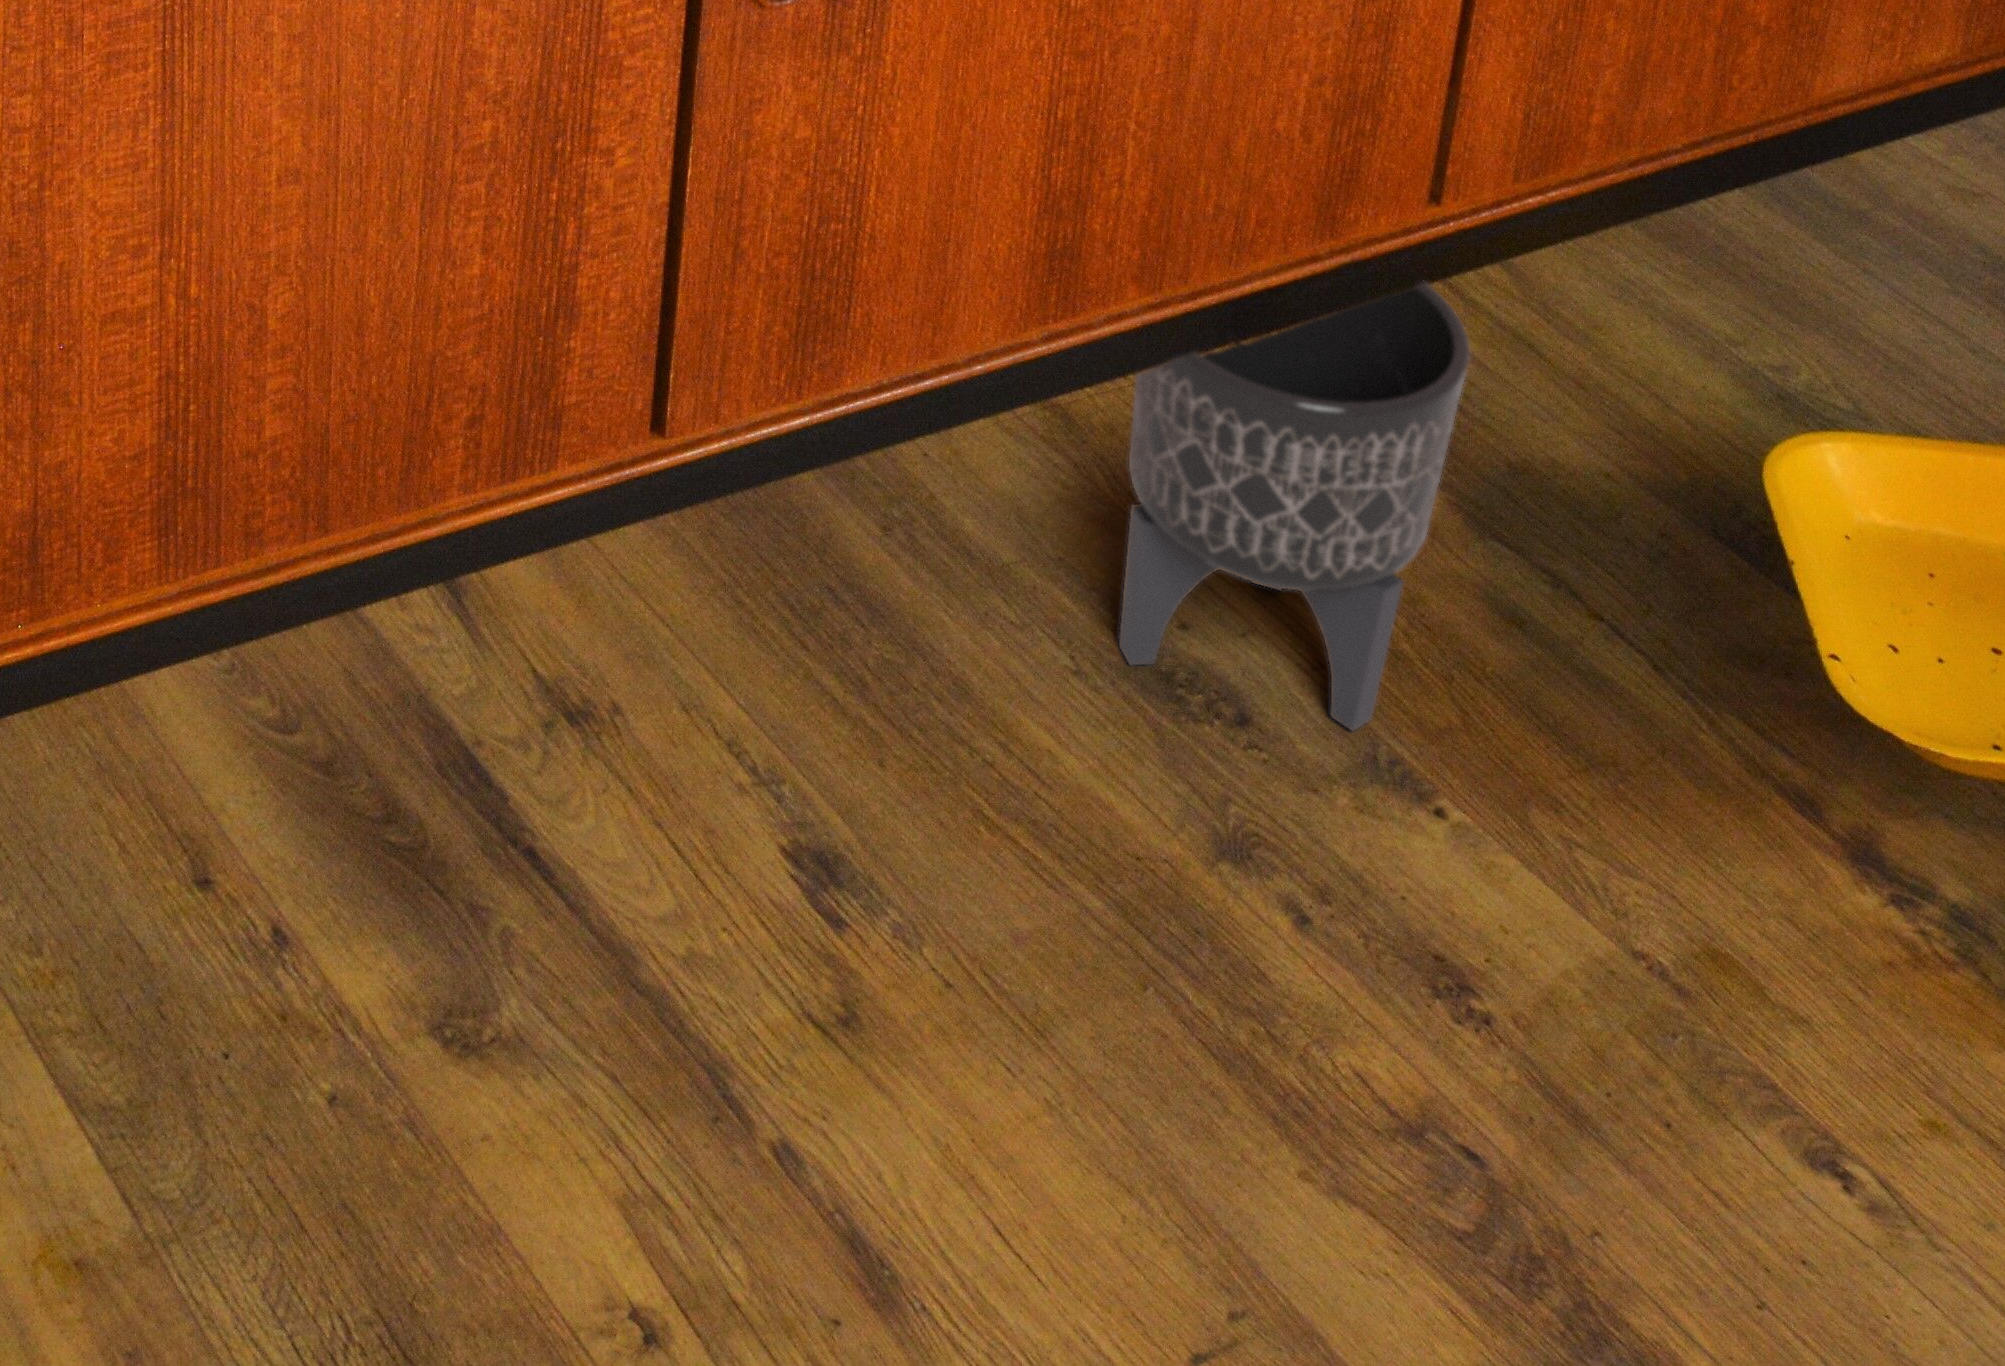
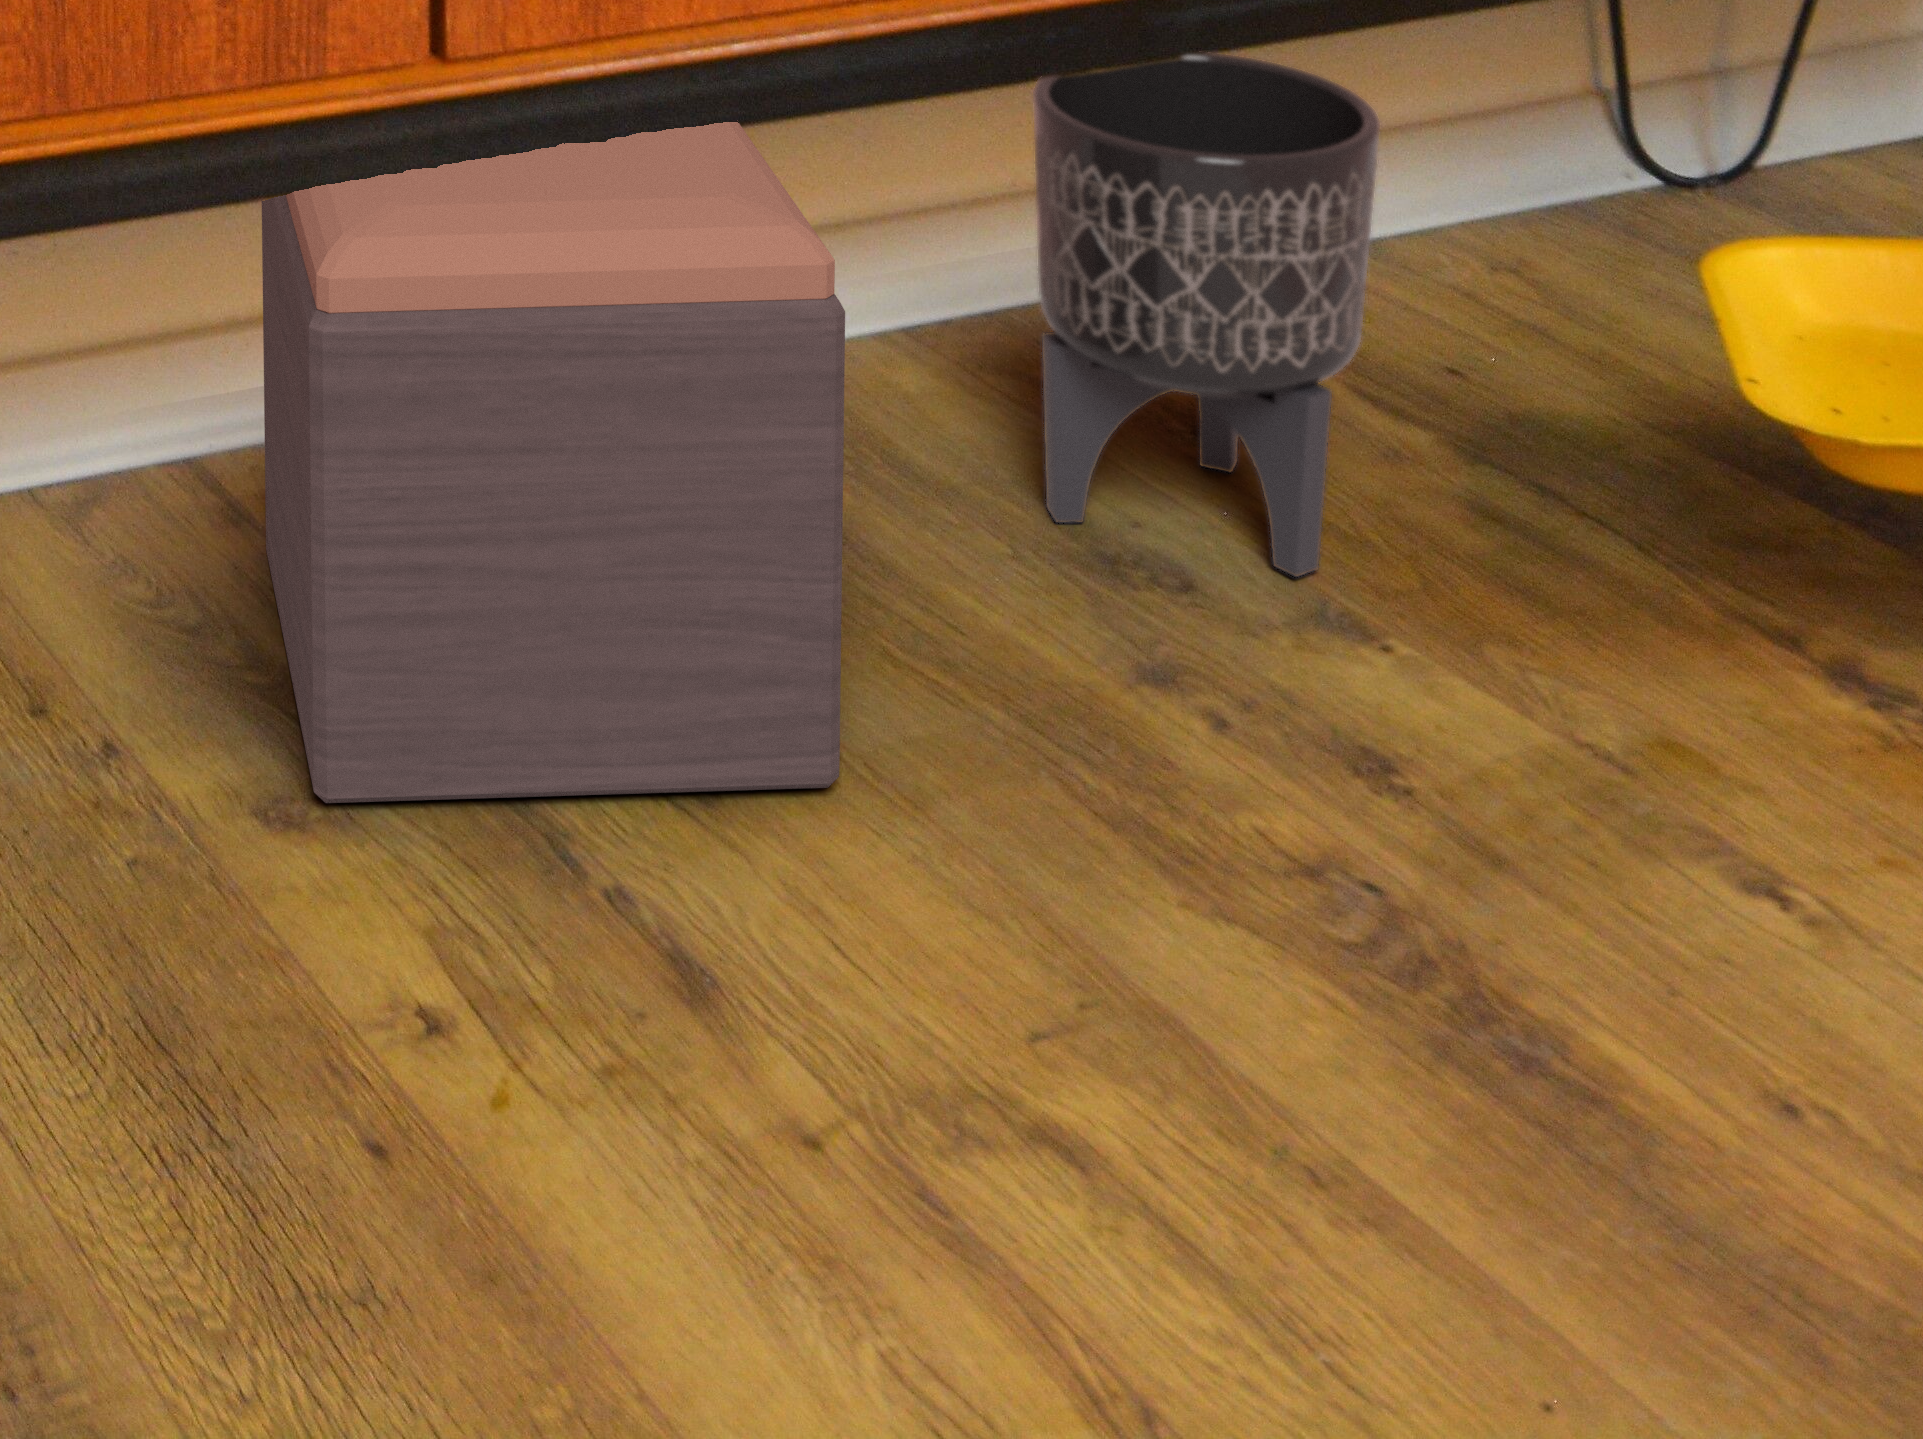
footstool: none [408,327,1027,1066] -> present [261,122,845,803]

